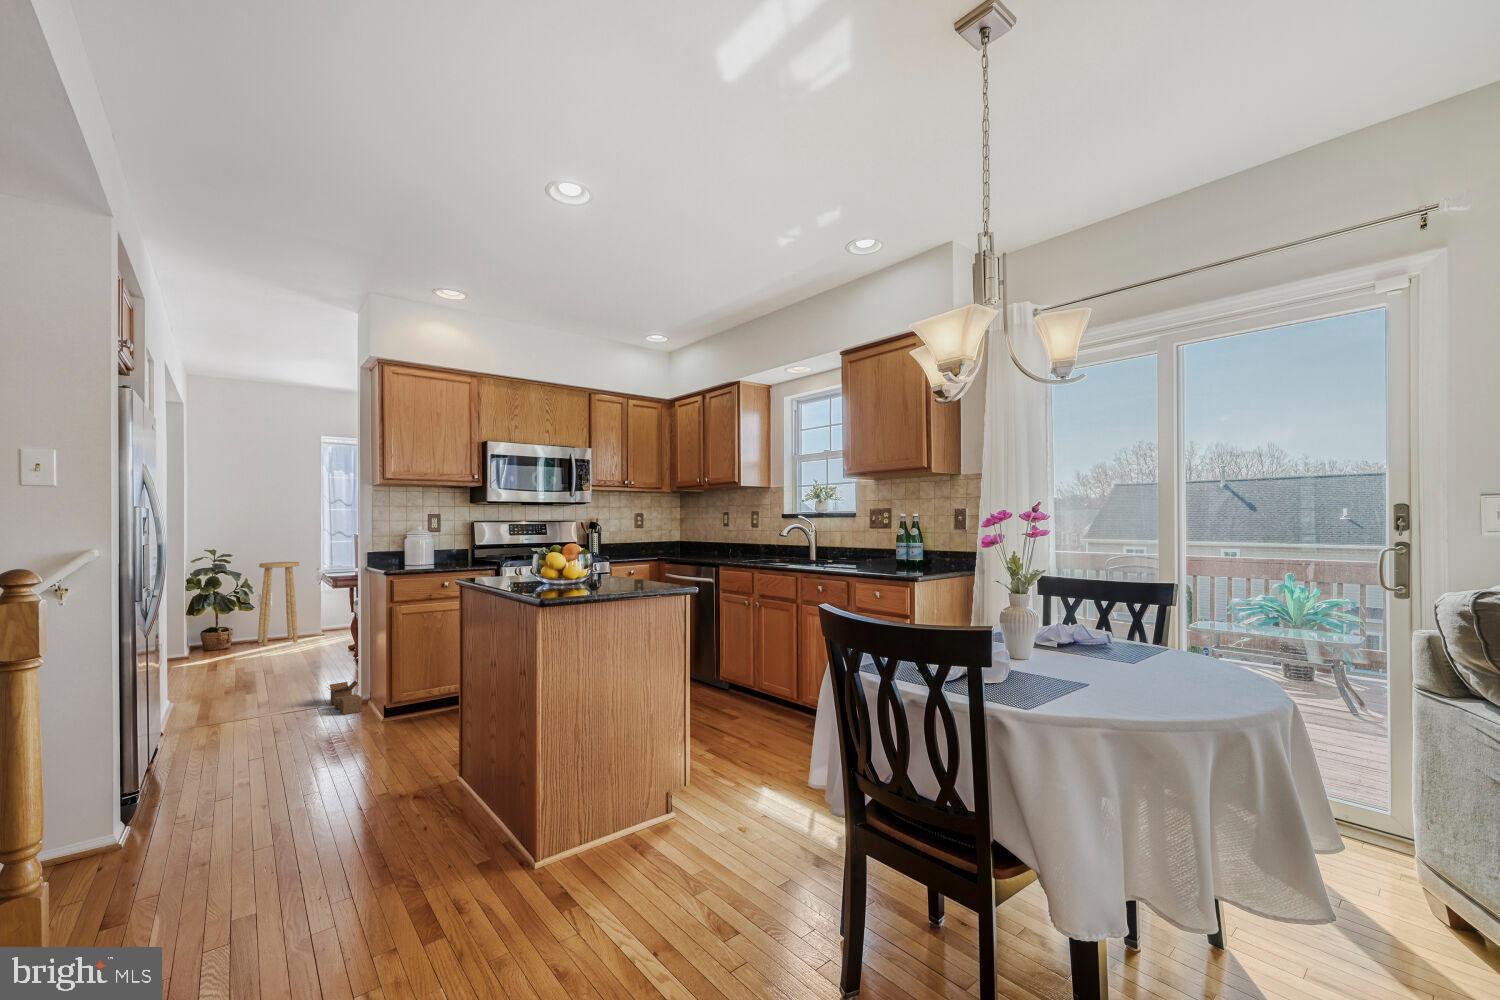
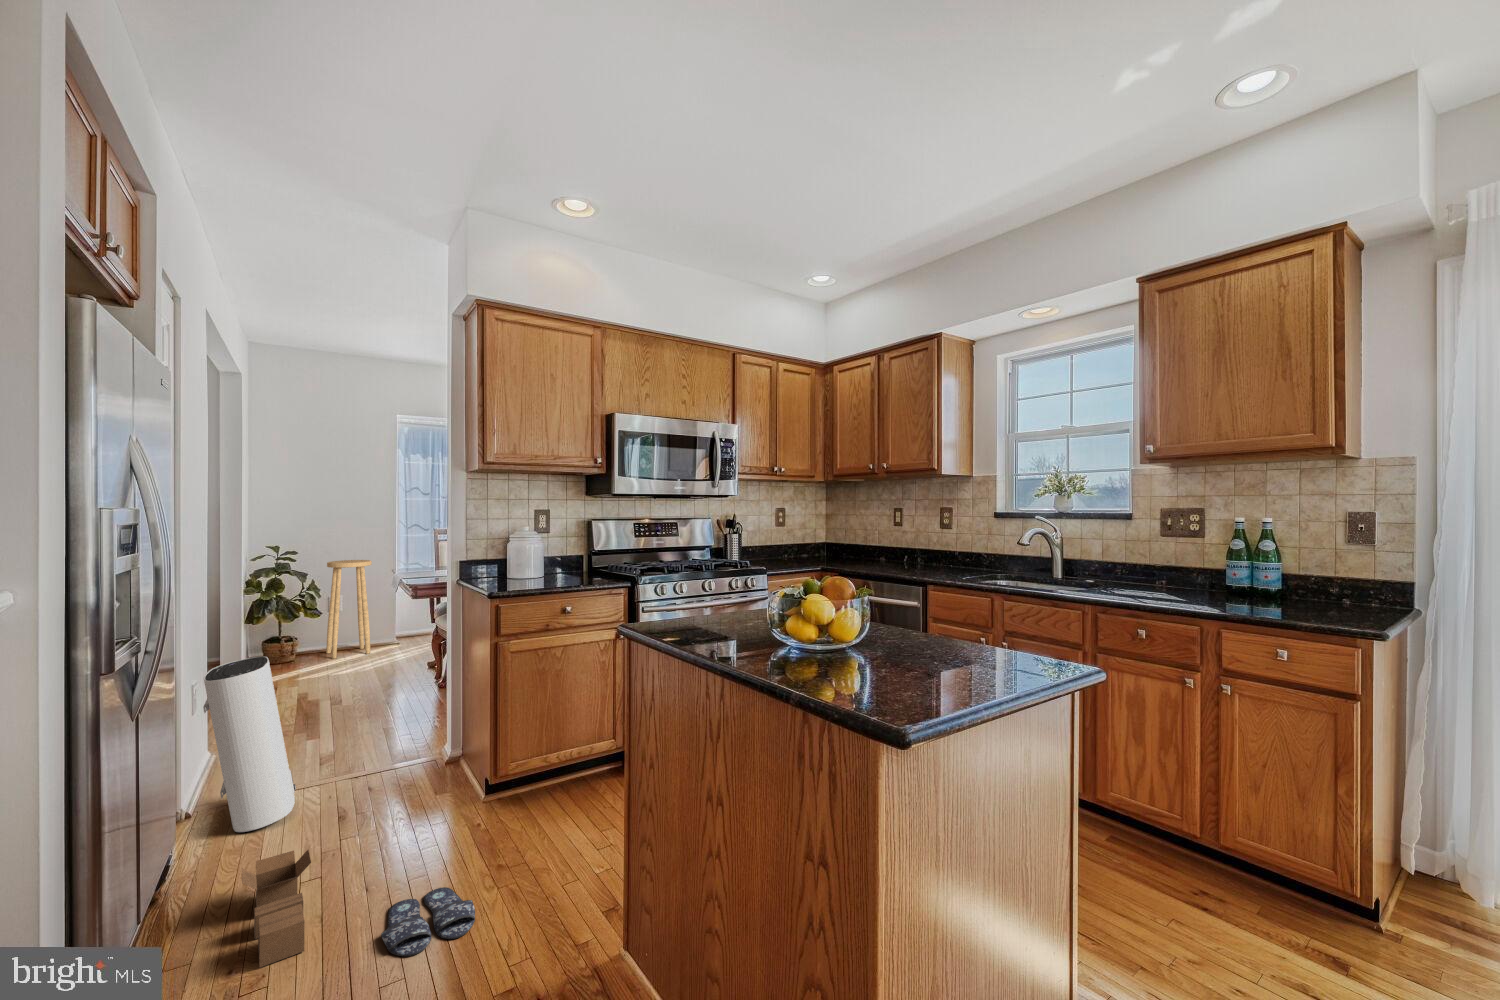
air purifier: none [175,619,241,738] -> present [203,656,296,832]
cardboard box: present [328,681,362,715] -> present [242,850,311,968]
slippers: none [304,756,366,782] -> present [381,887,475,957]

